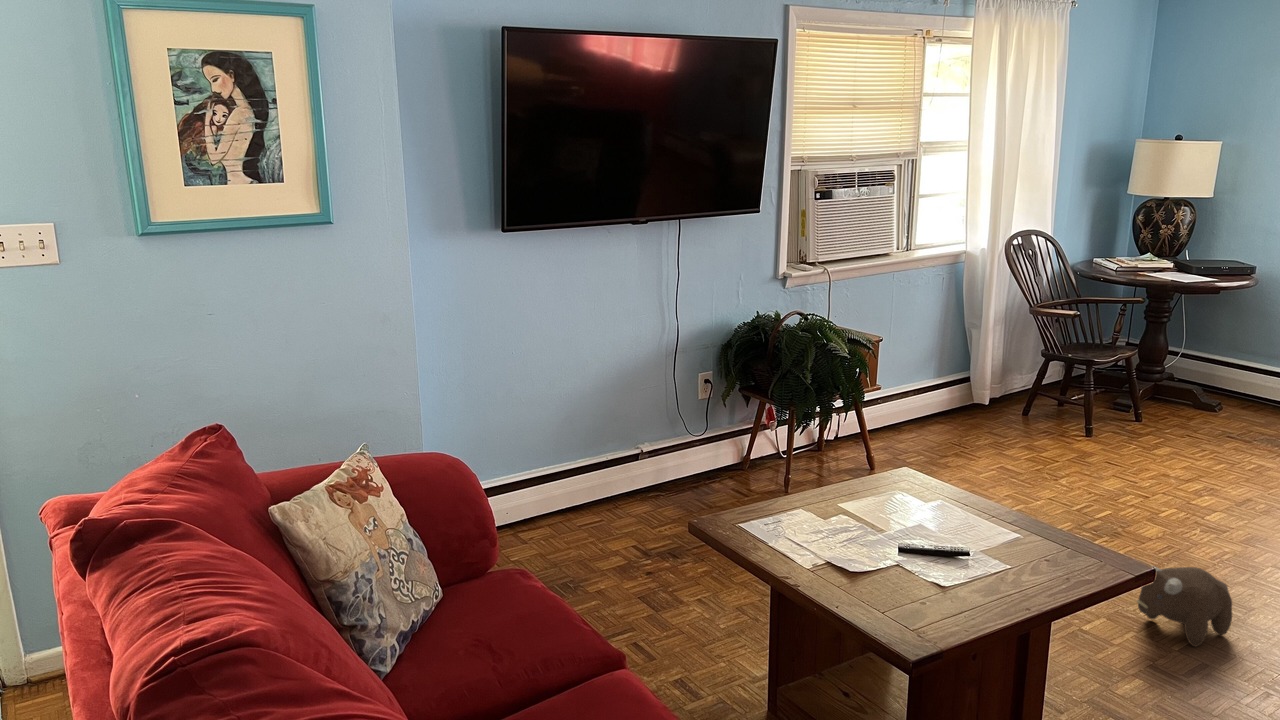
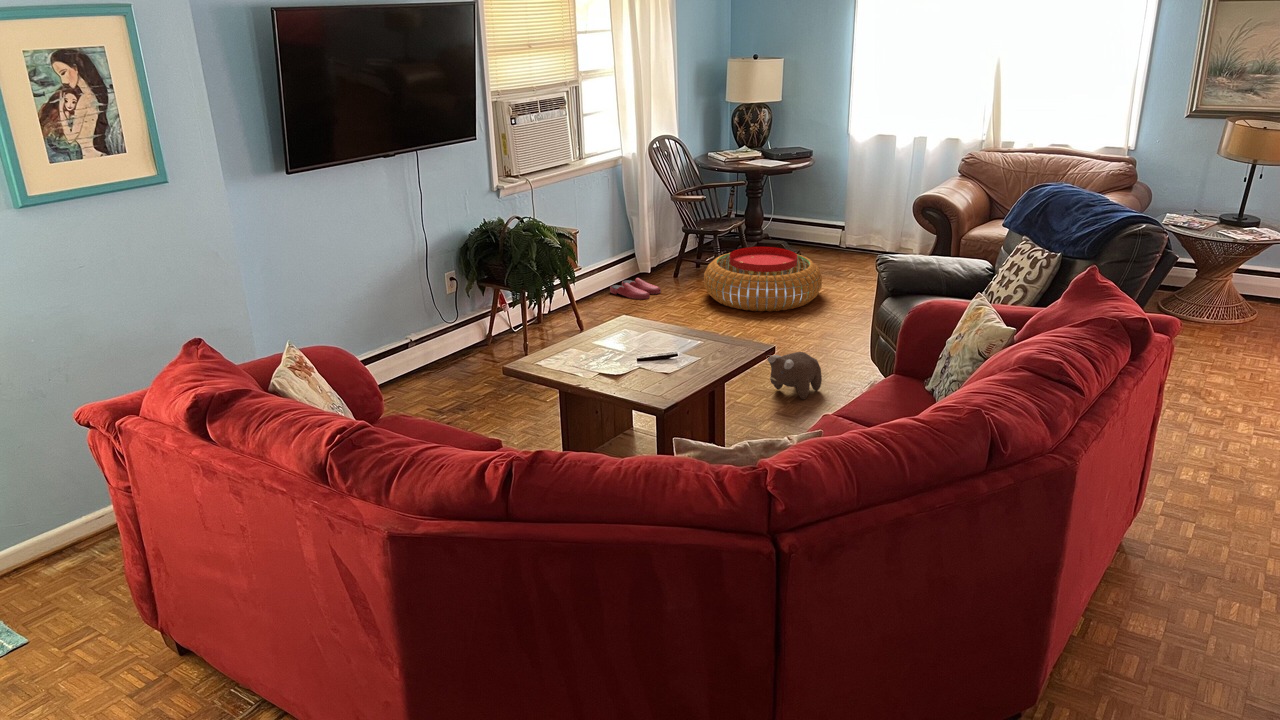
pouf: none [1061,390,1252,488] -> present [704,247,822,312]
slippers: none [929,410,999,440] -> present [610,278,661,299]

